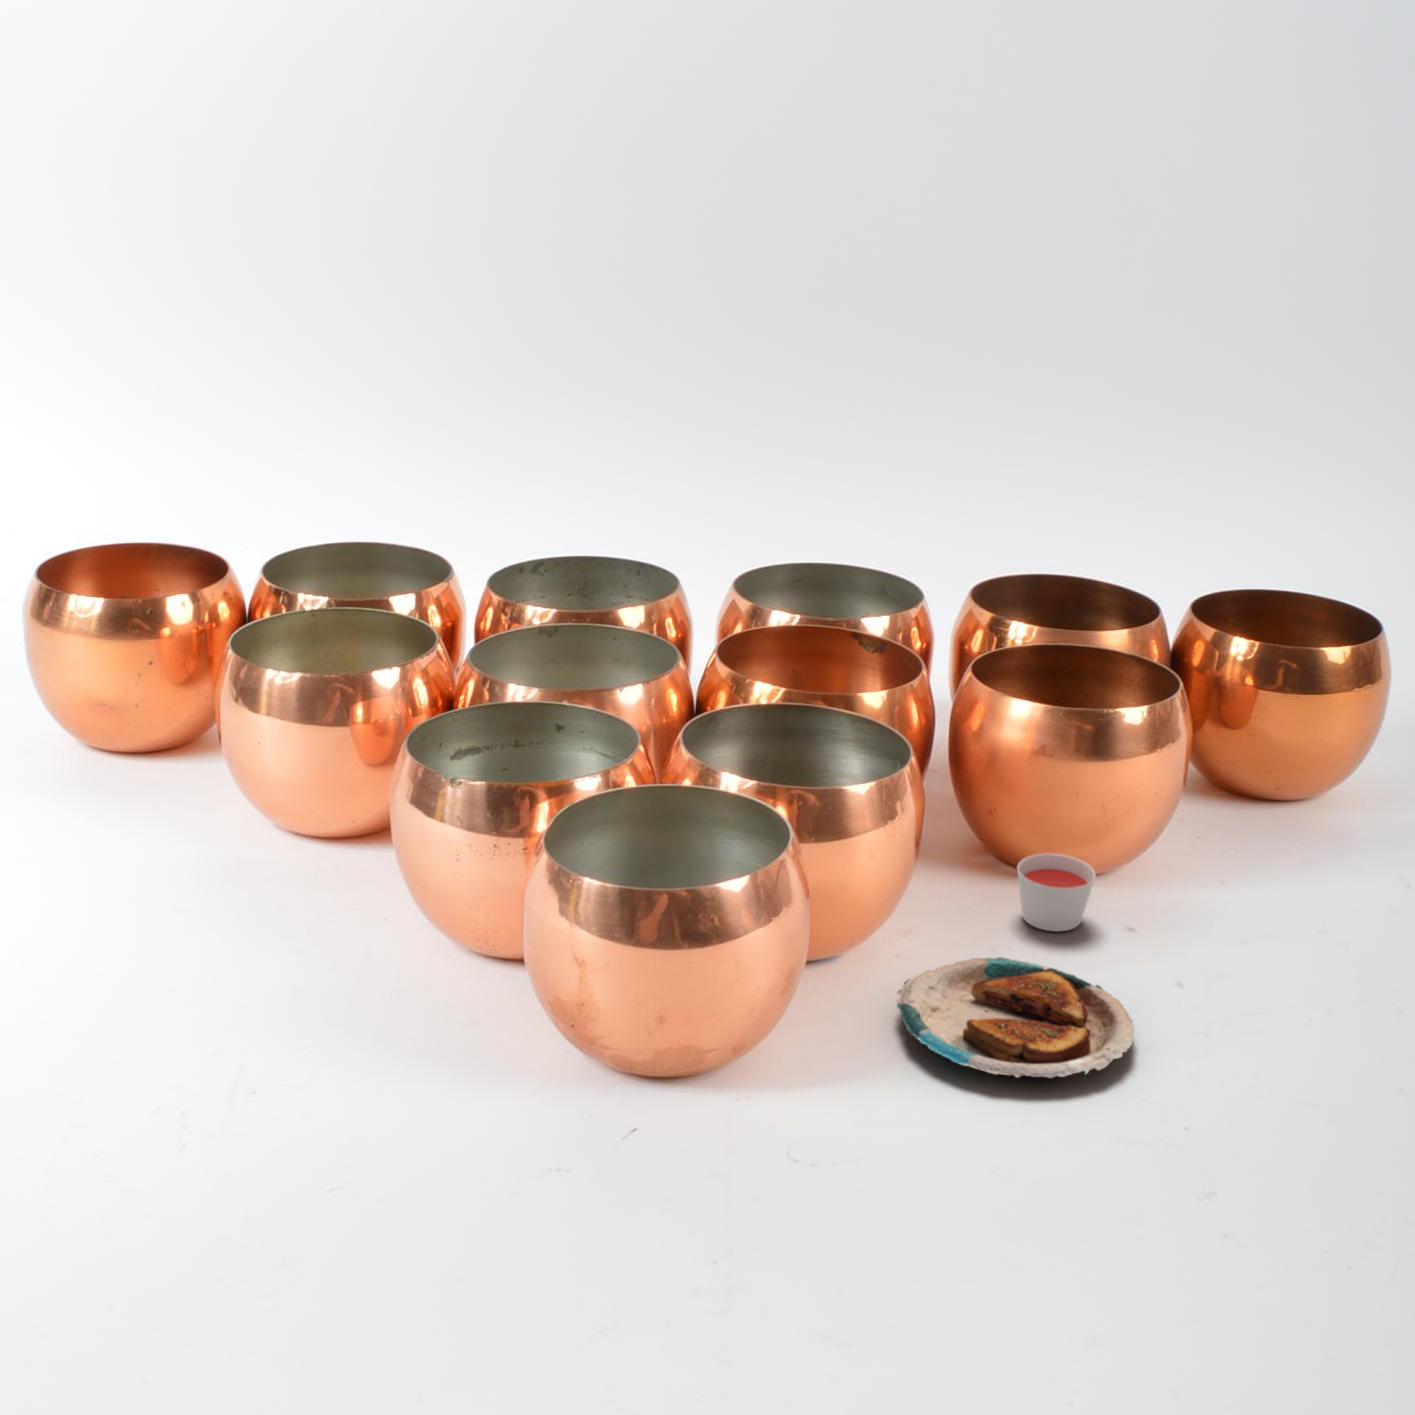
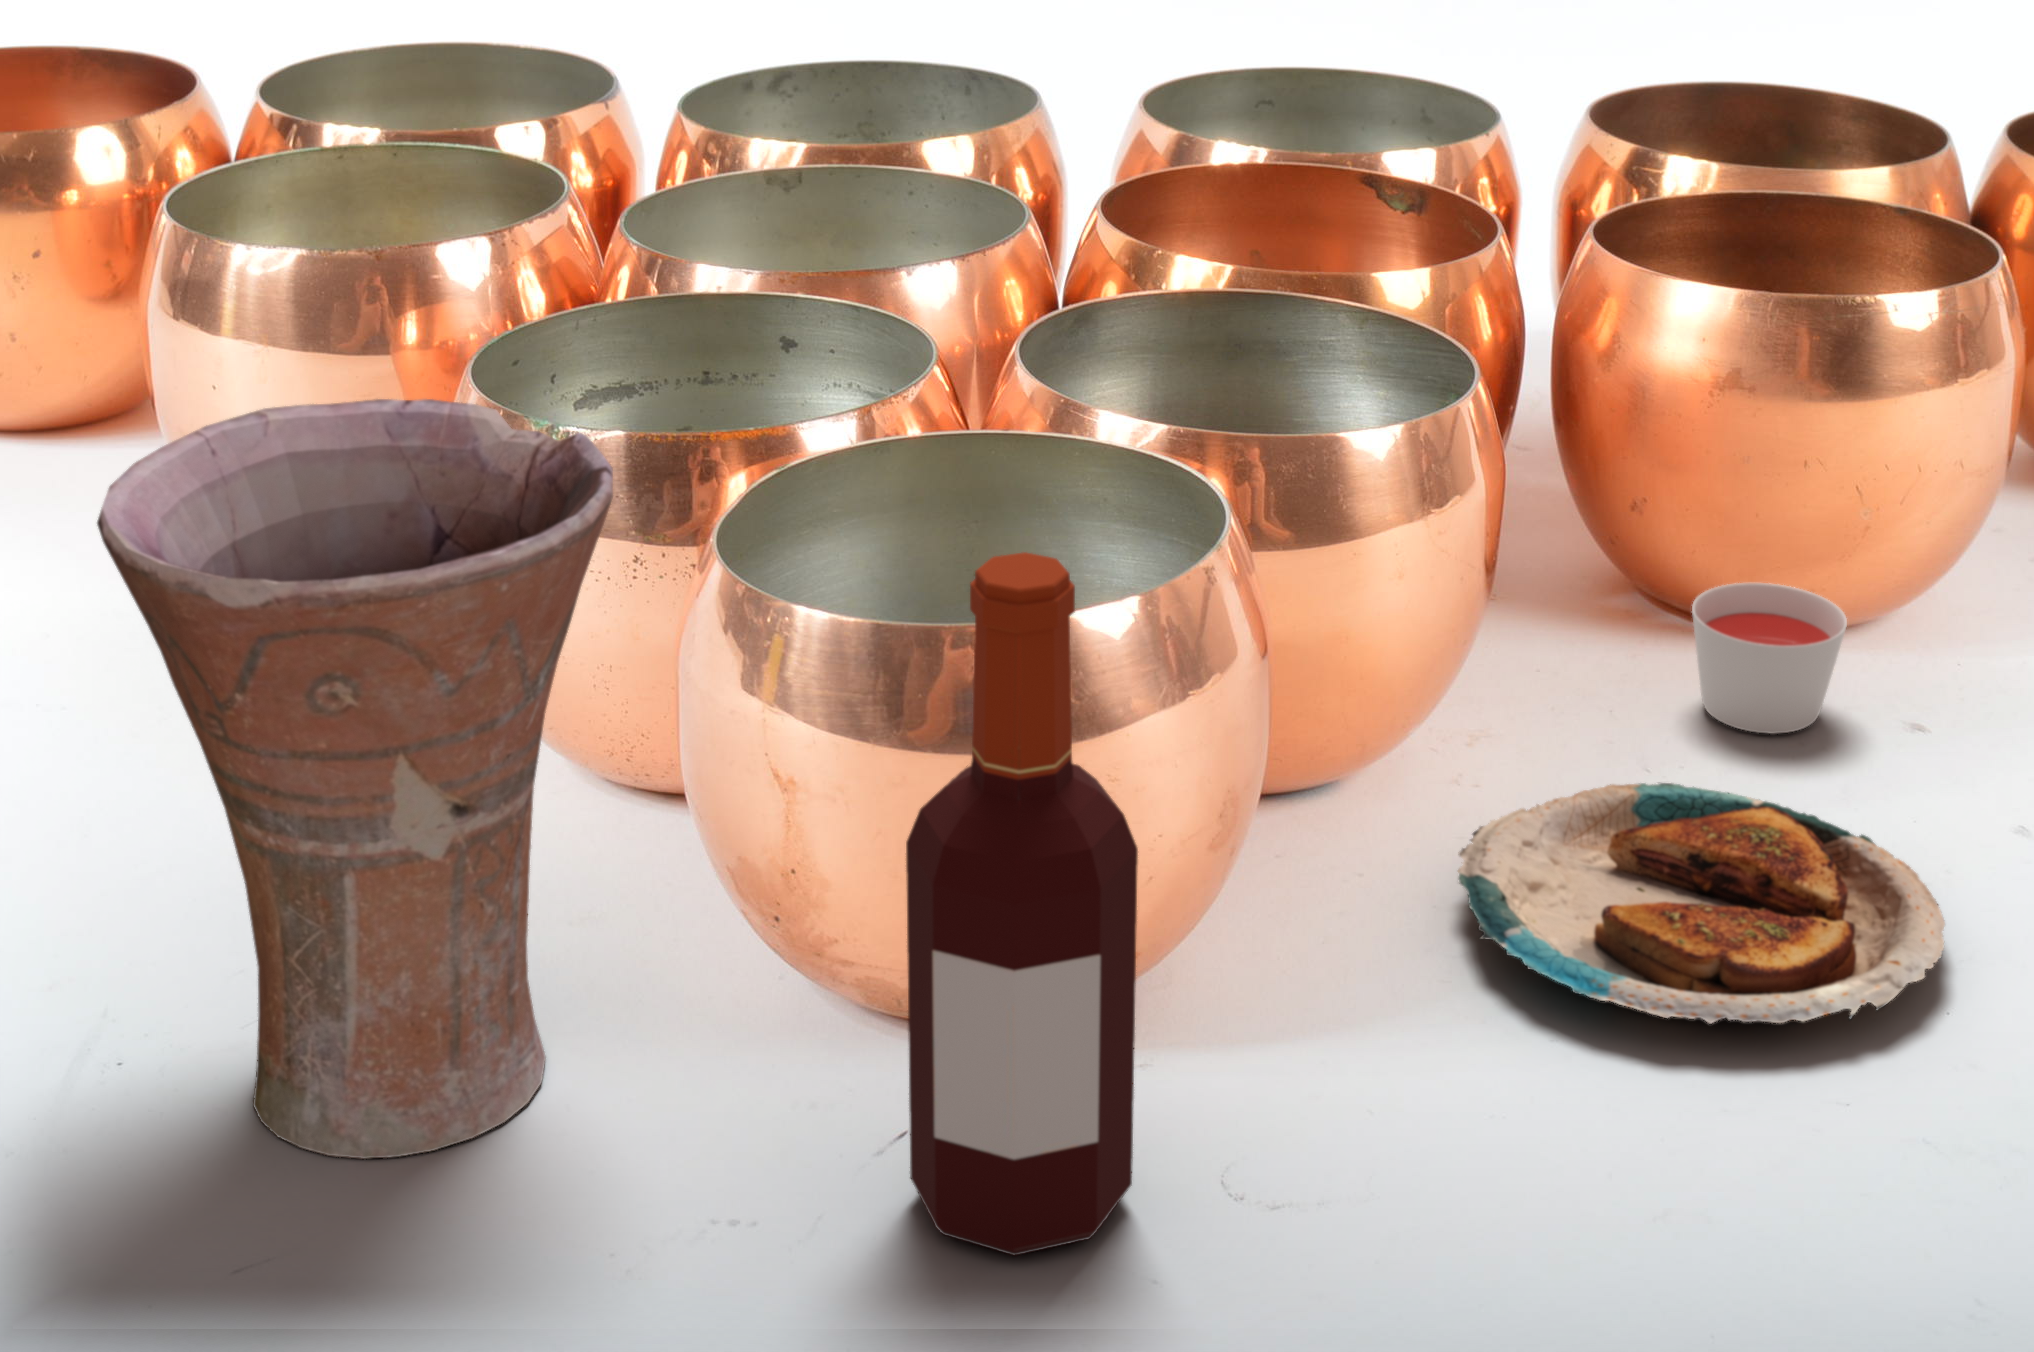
vase: none [259,771,499,1135] -> present [97,399,613,1159]
bottle: none [637,856,748,1182] -> present [906,552,1138,1256]

